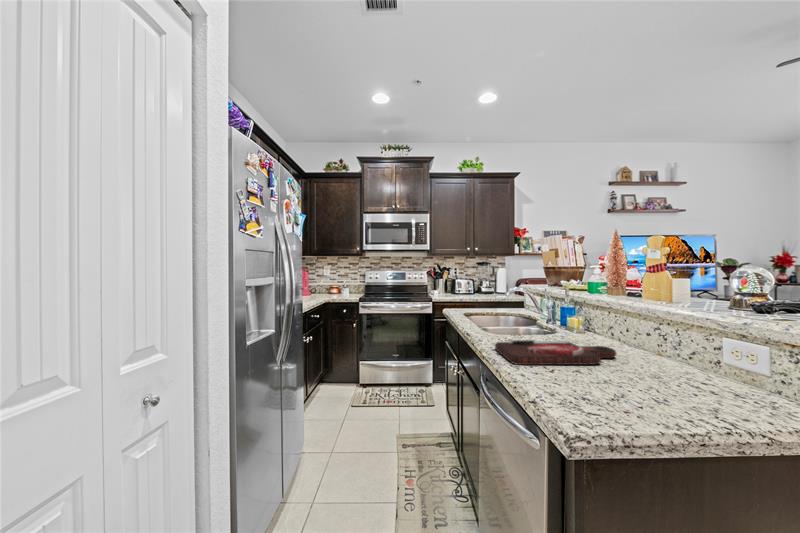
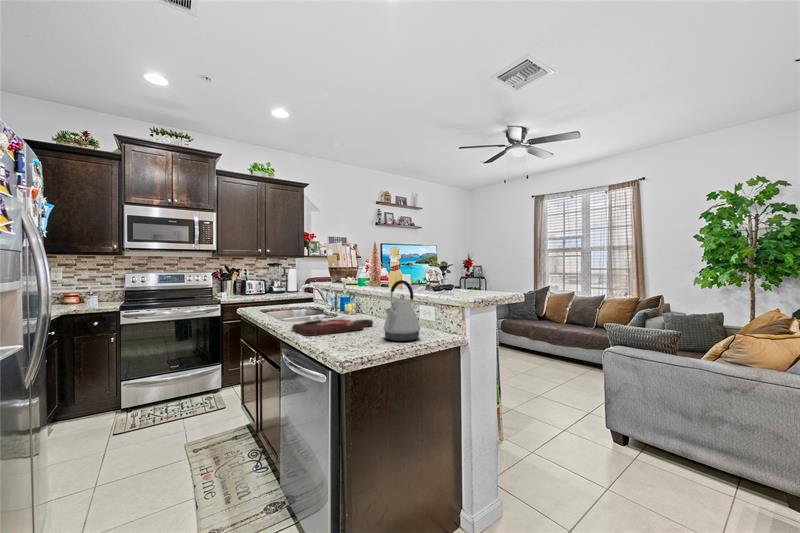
kettle: none [644,295,730,409] -> present [383,280,420,341]

